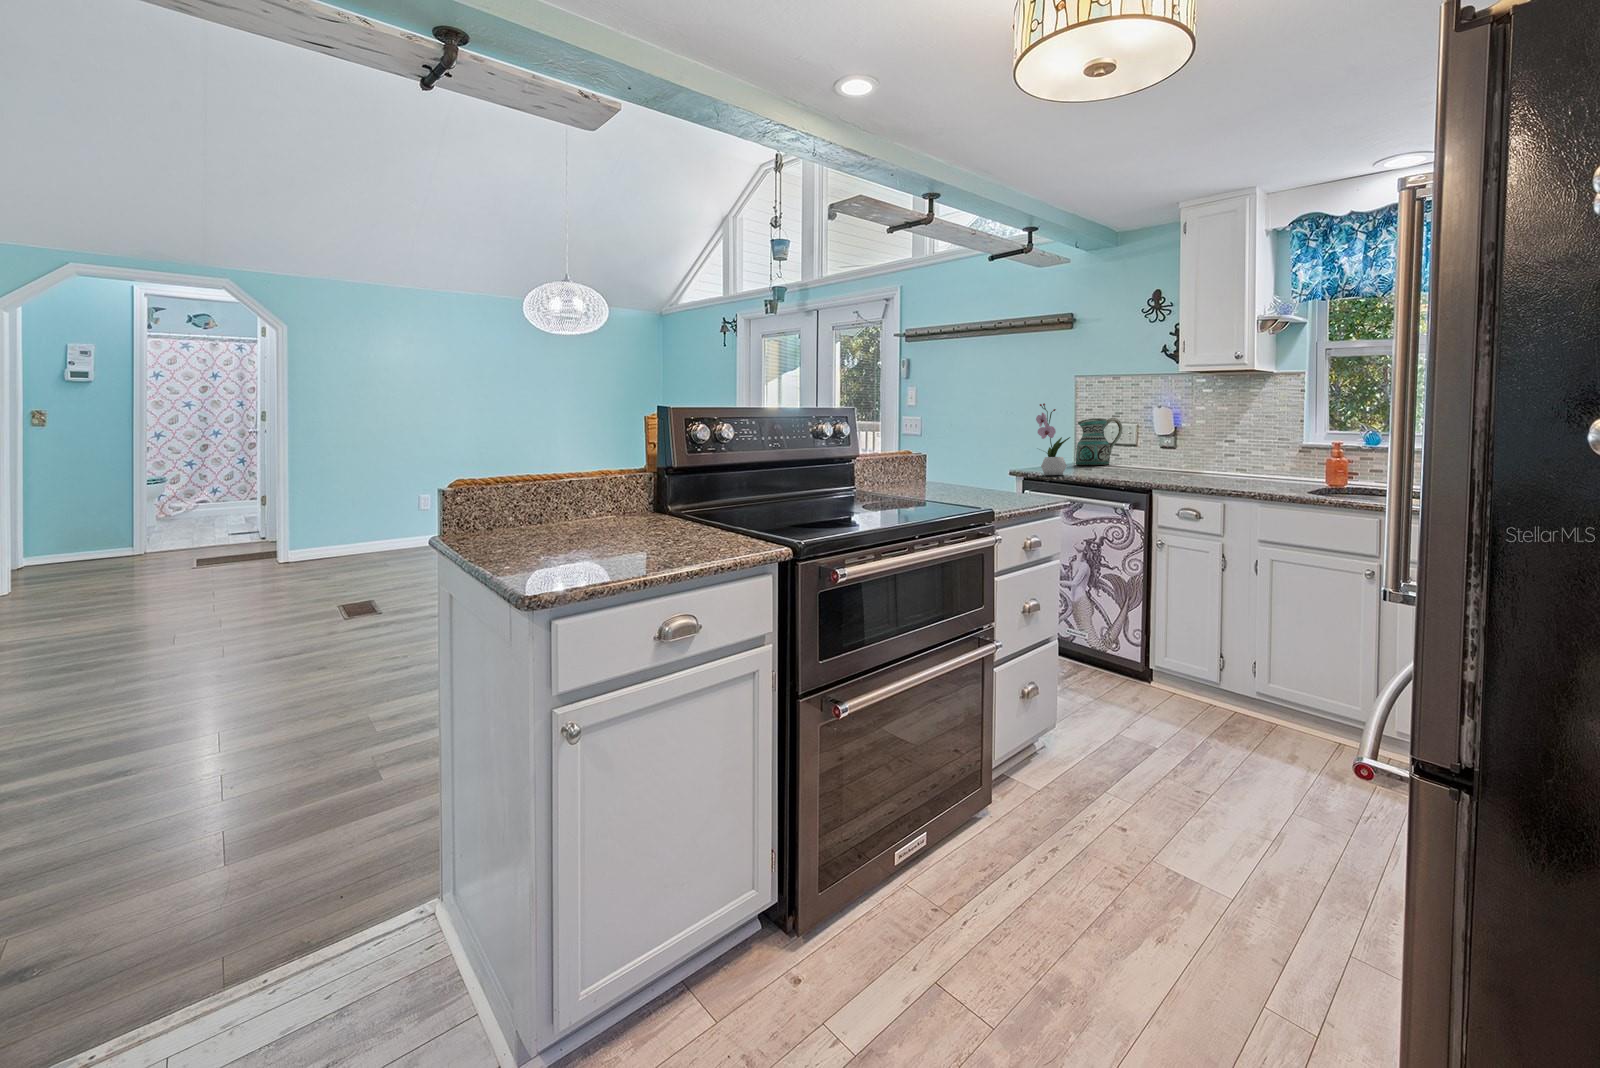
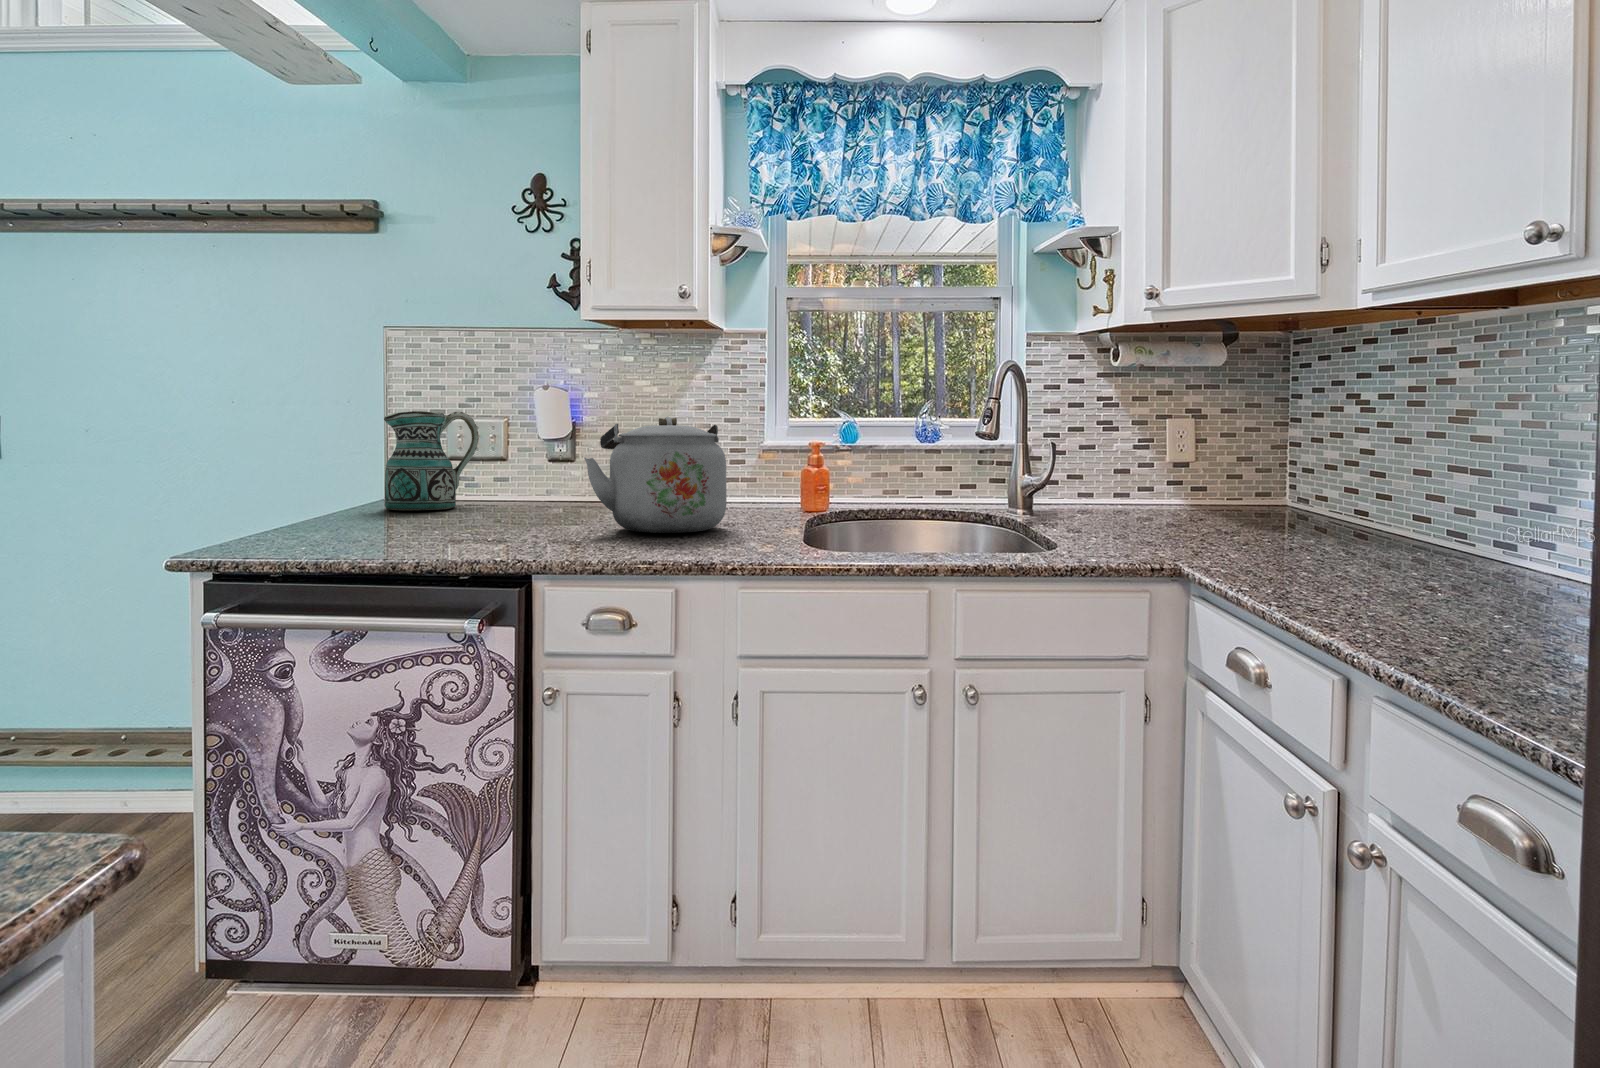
flower arrangement: present [1036,403,1070,475] -> none [254,367,345,543]
kettle: none [1184,414,1265,471] -> present [584,417,727,533]

